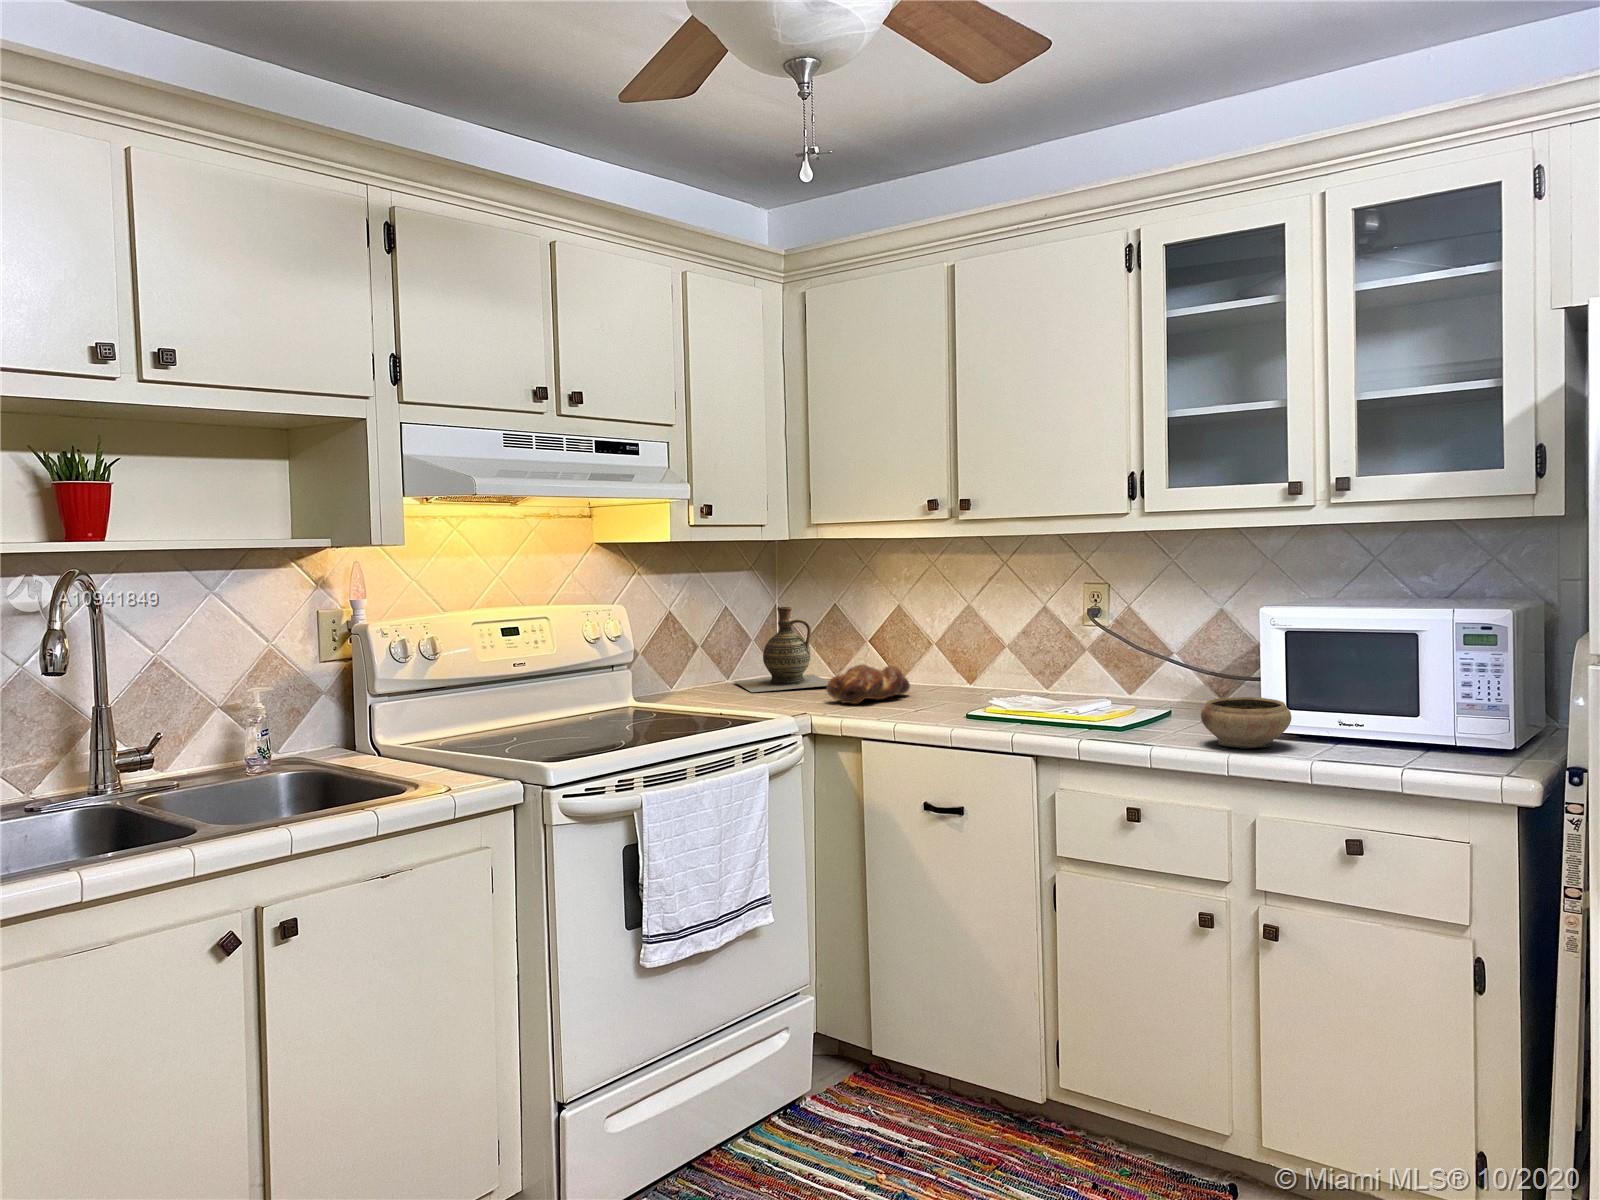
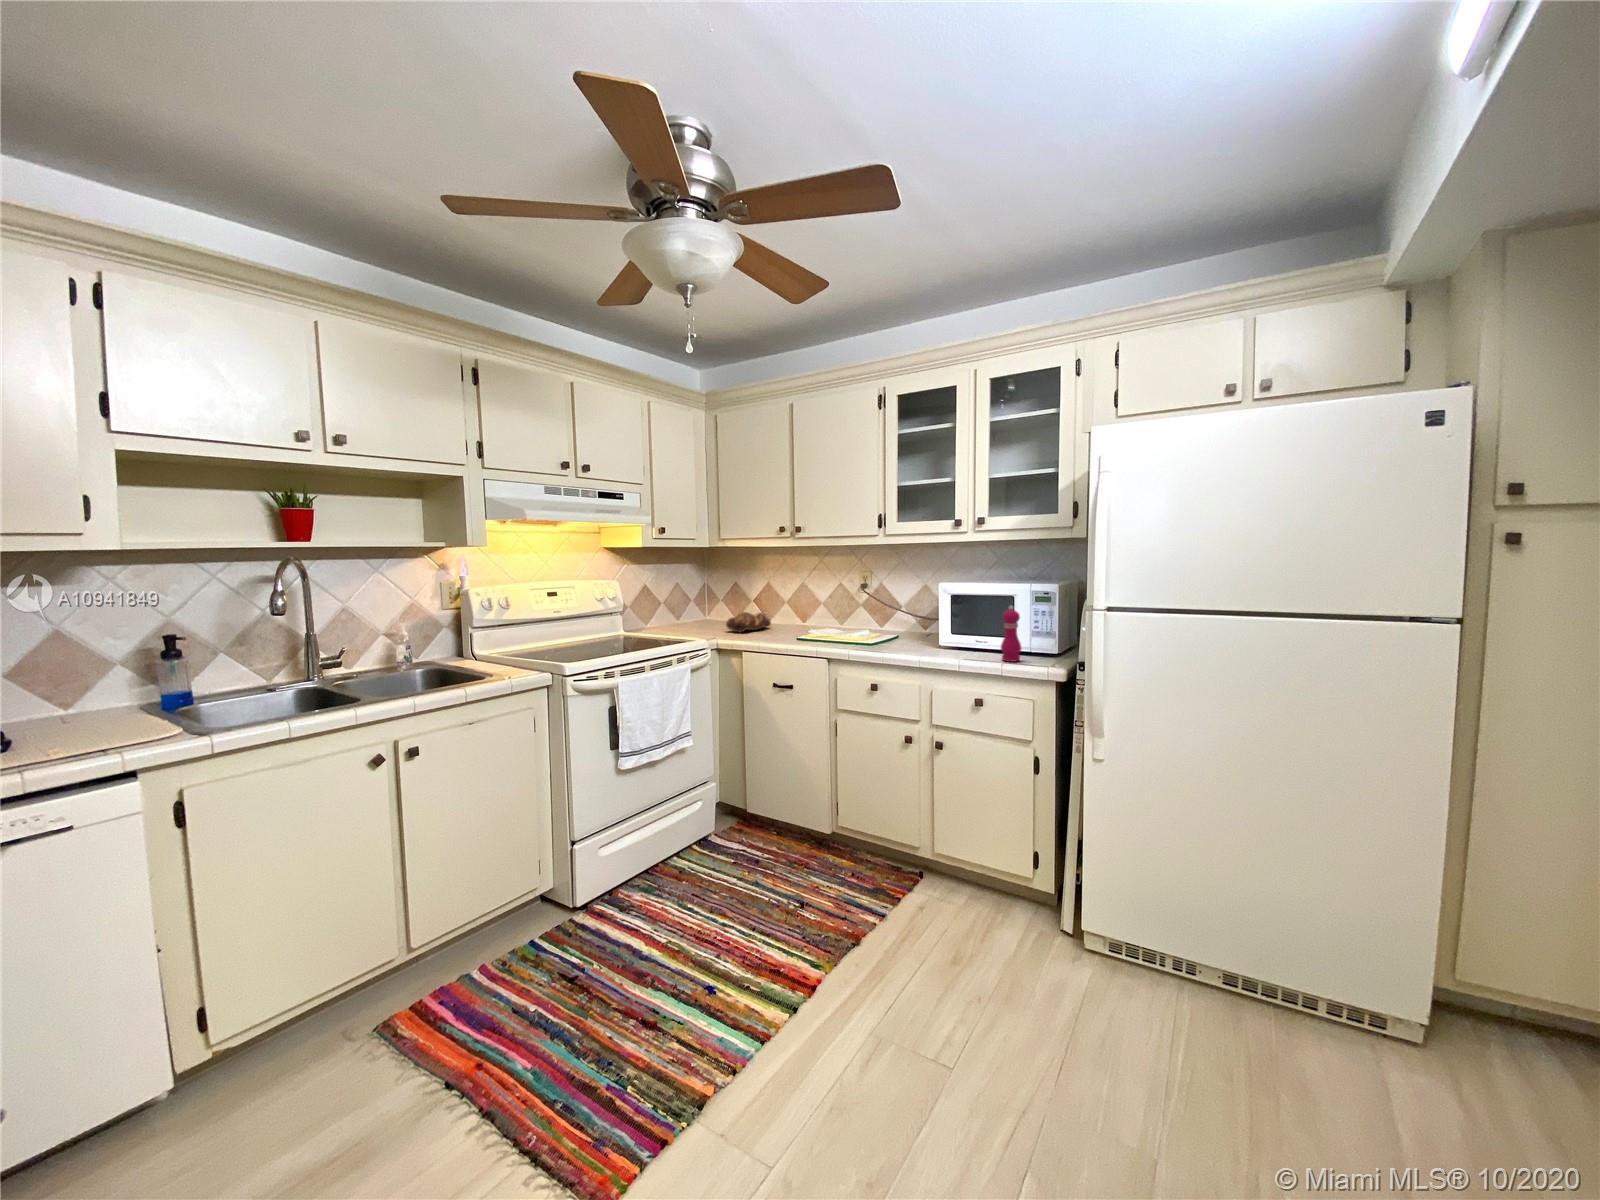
ceramic jug: present [734,607,829,692] -> none [680,582,734,627]
pepper mill: none [1398,653,1442,765] -> present [1001,606,1022,662]
ceramic bowl: present [1201,697,1291,748] -> none [909,628,953,654]

